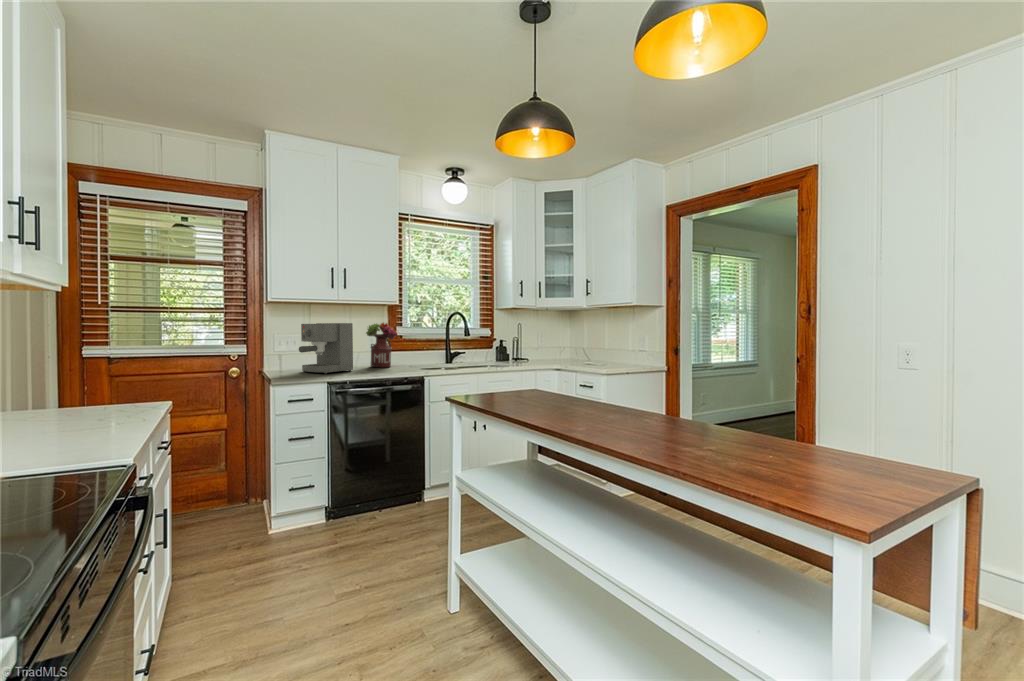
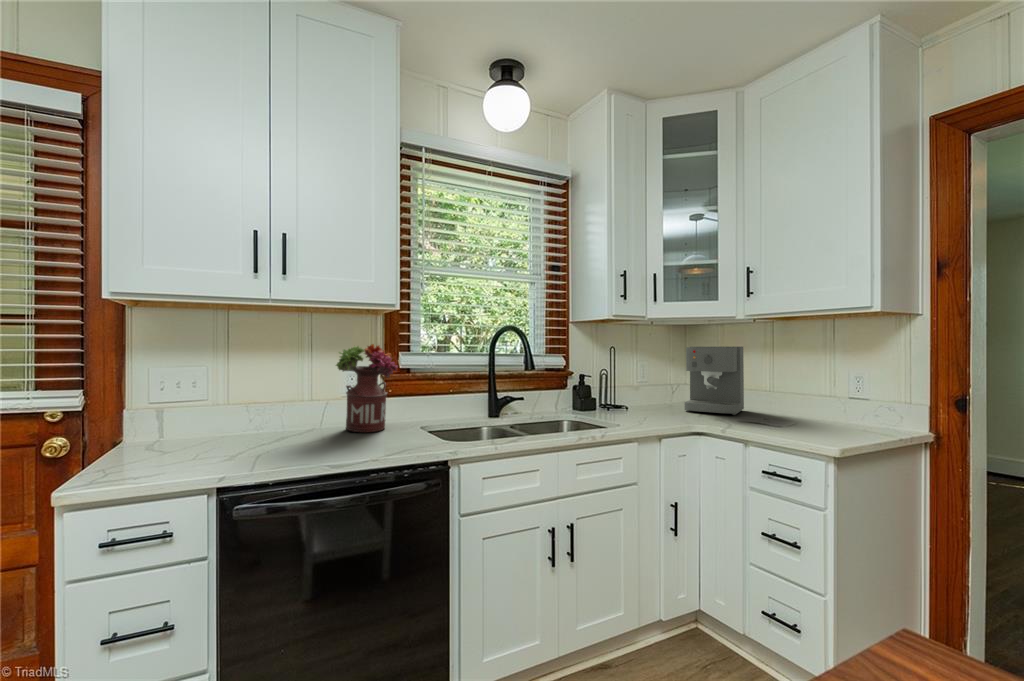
coffee maker: present [299,323,353,374] -> present [684,346,744,415]

